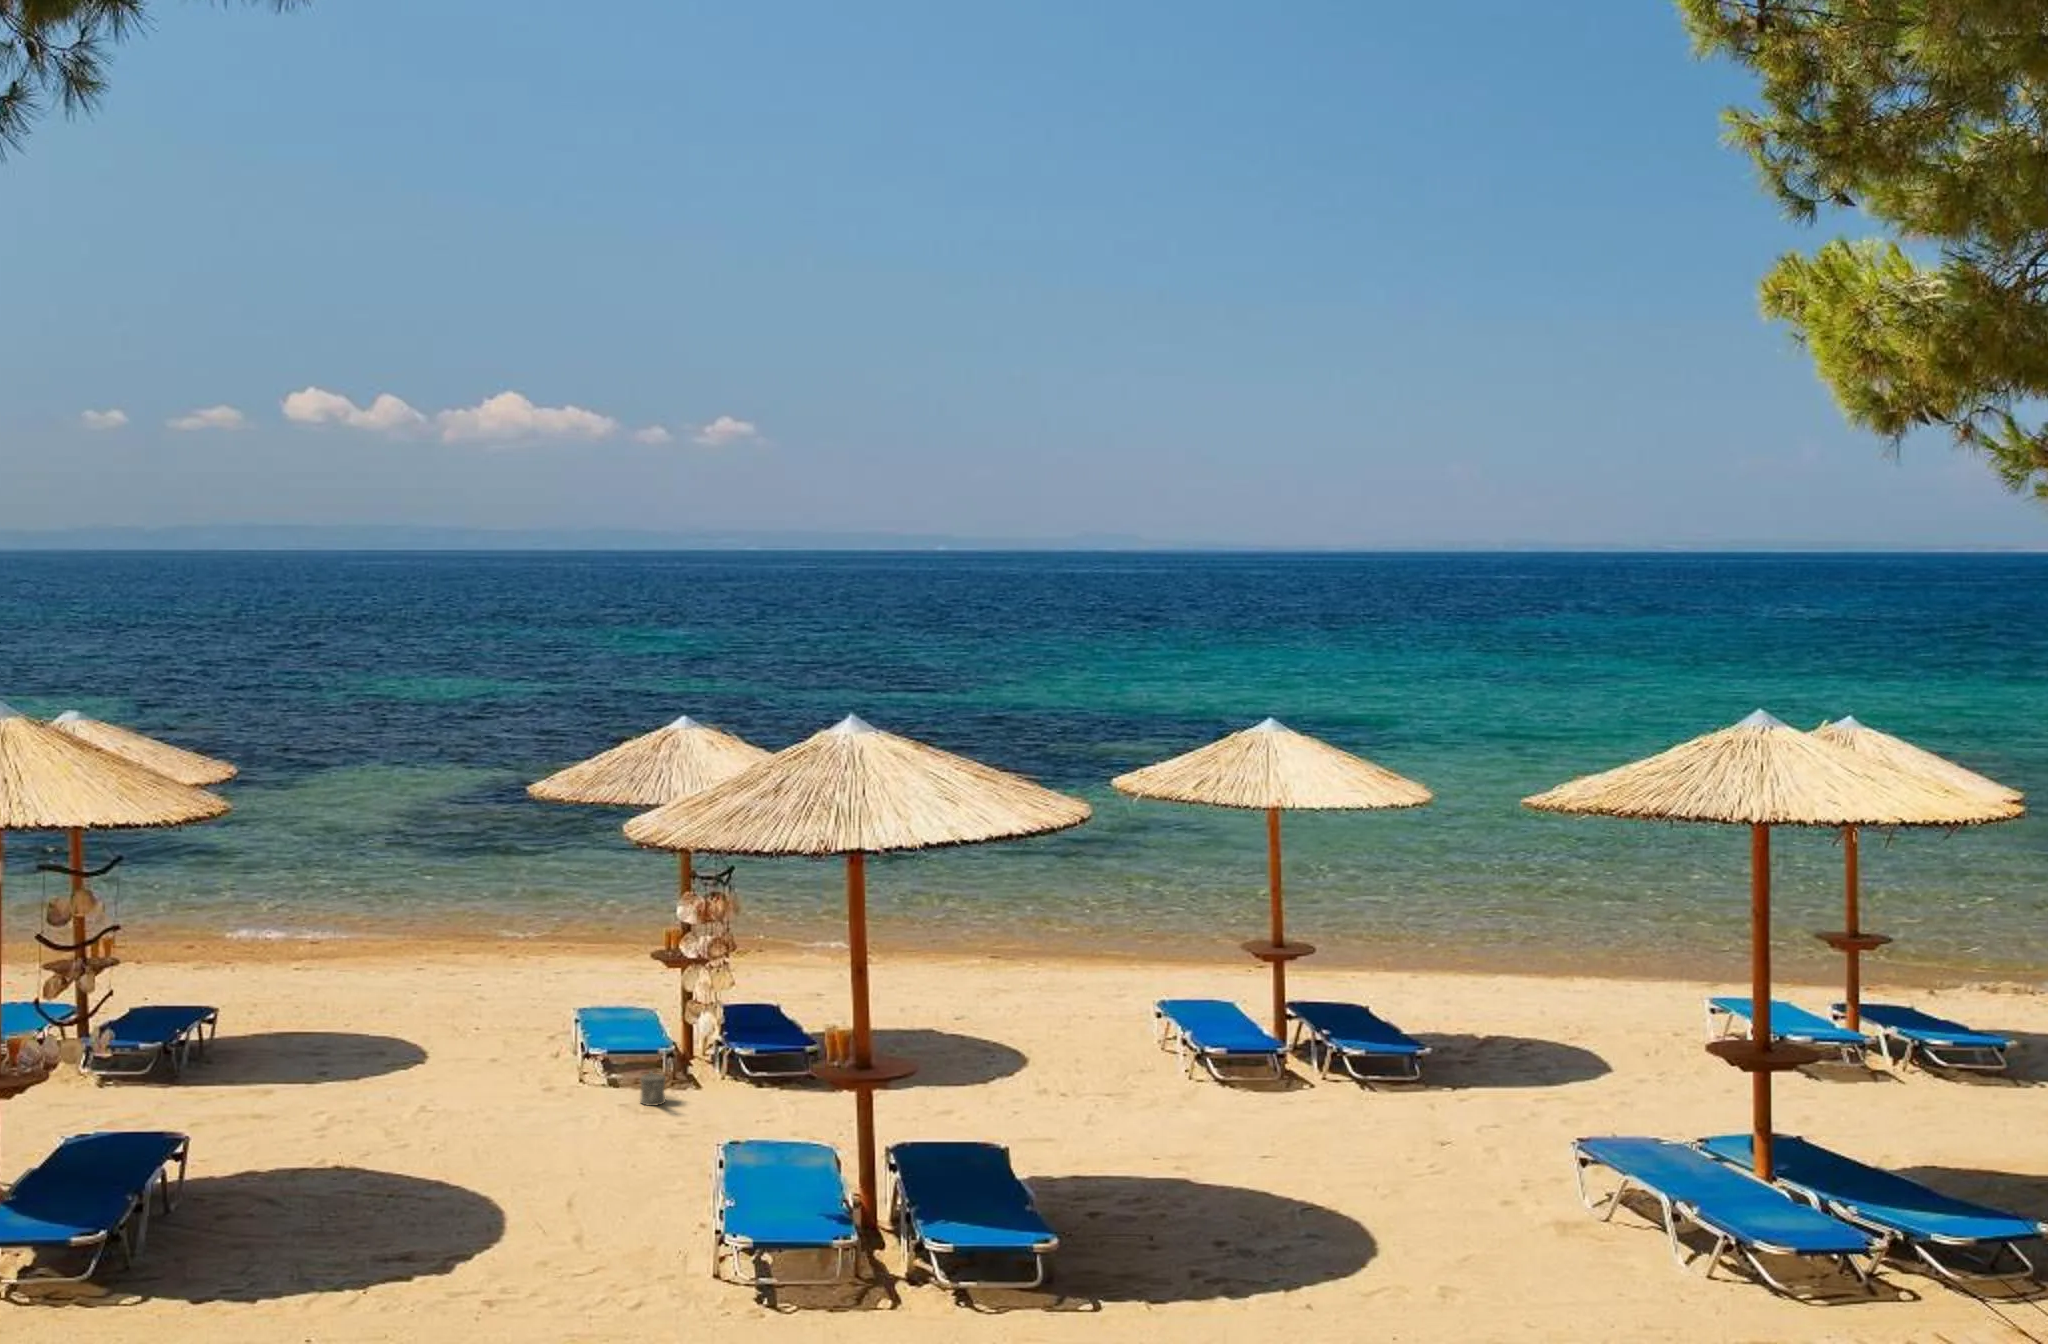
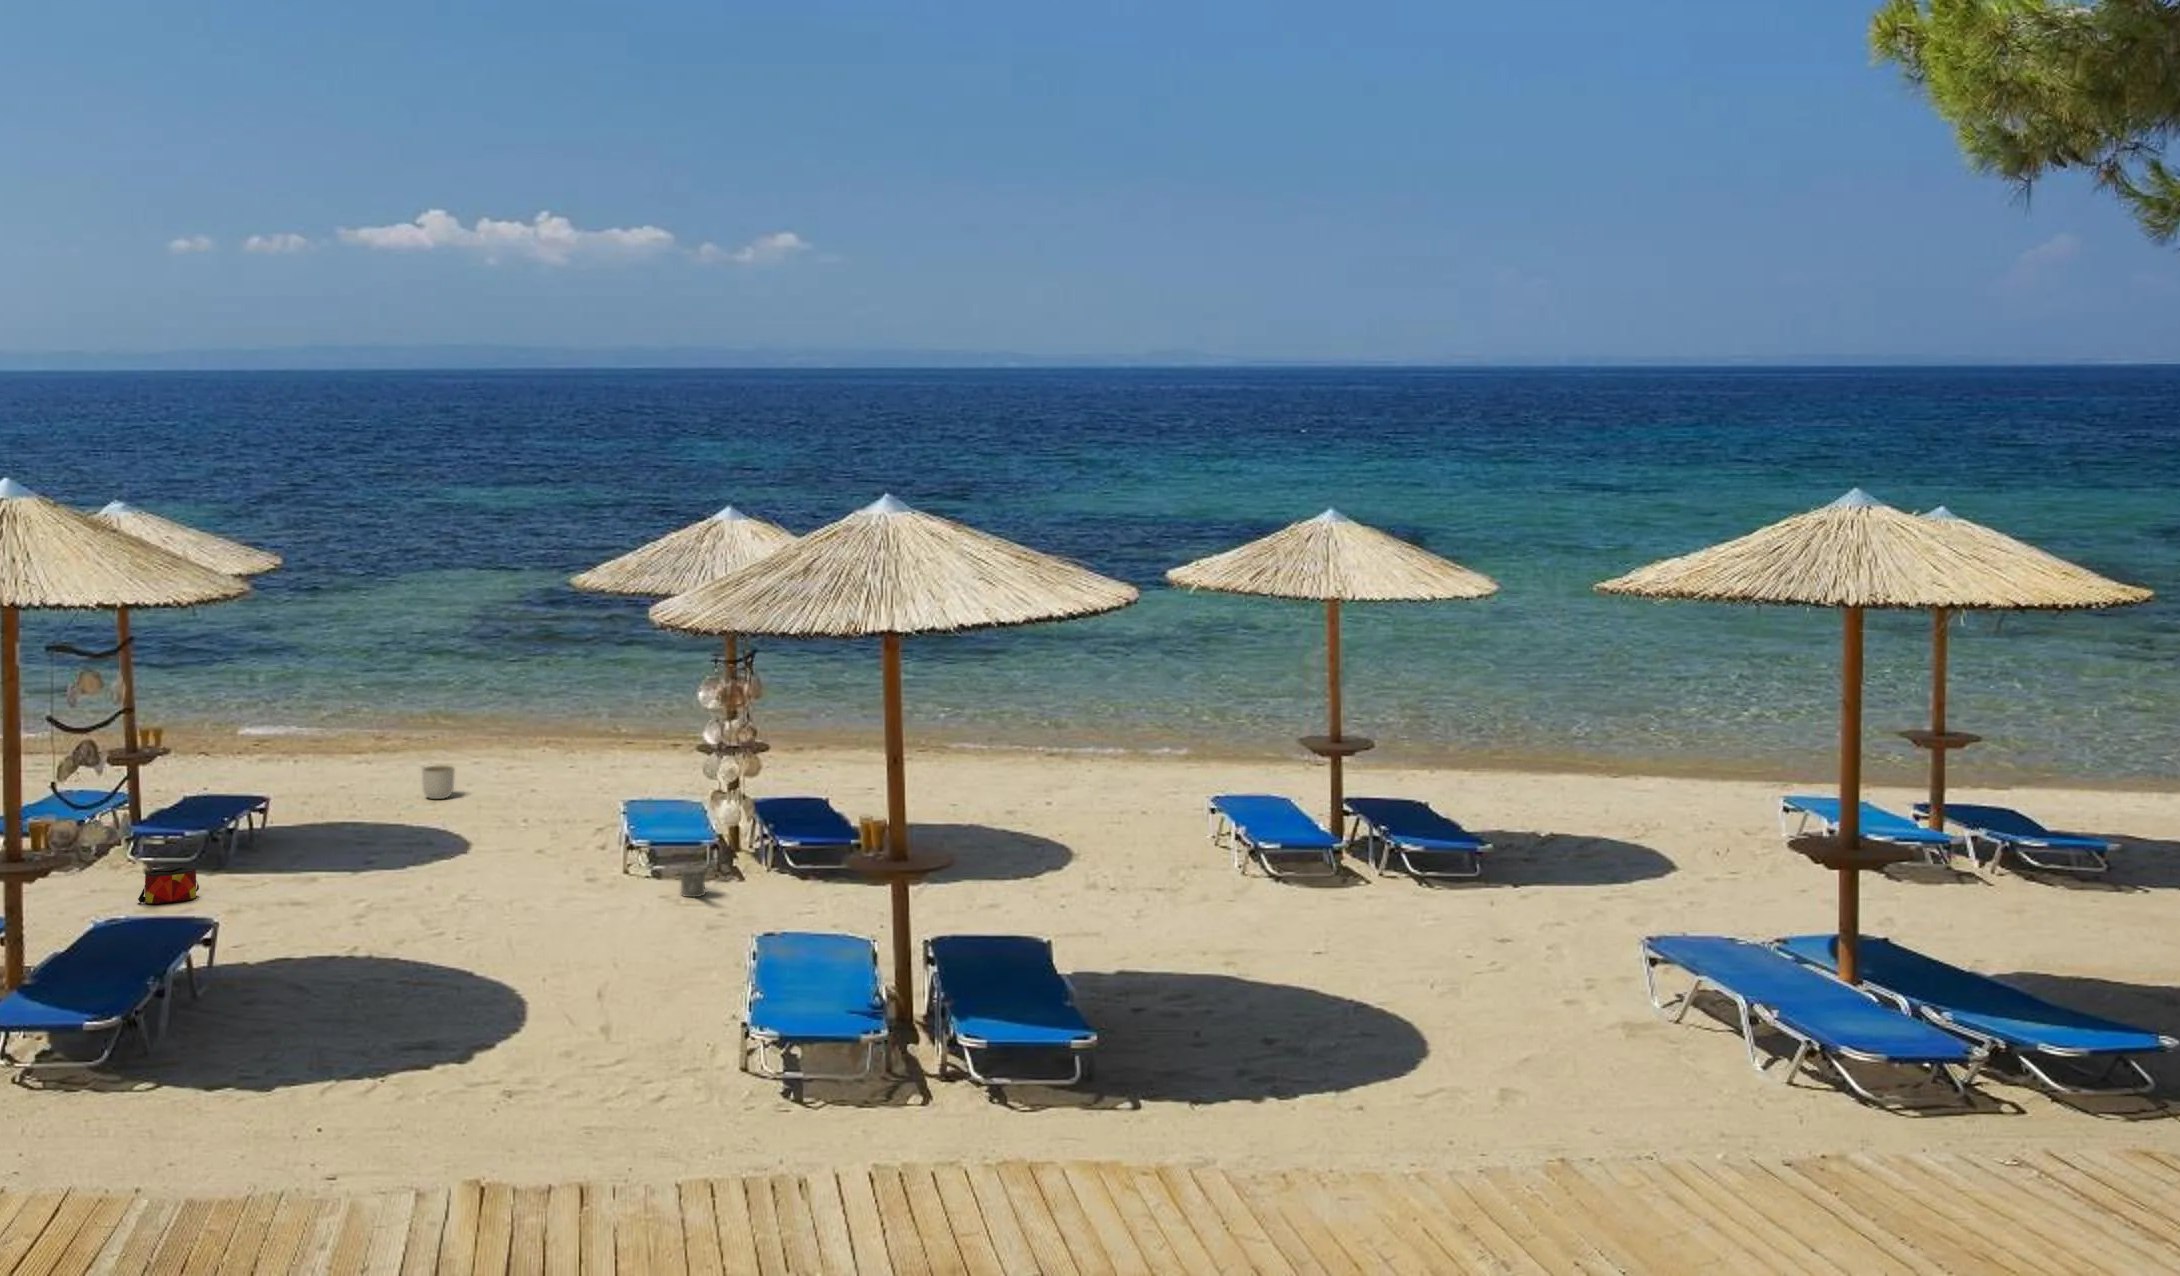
planter: none [372,971,404,1007] -> present [422,766,455,799]
bag: none [95,1078,157,1118] -> present [138,866,199,905]

